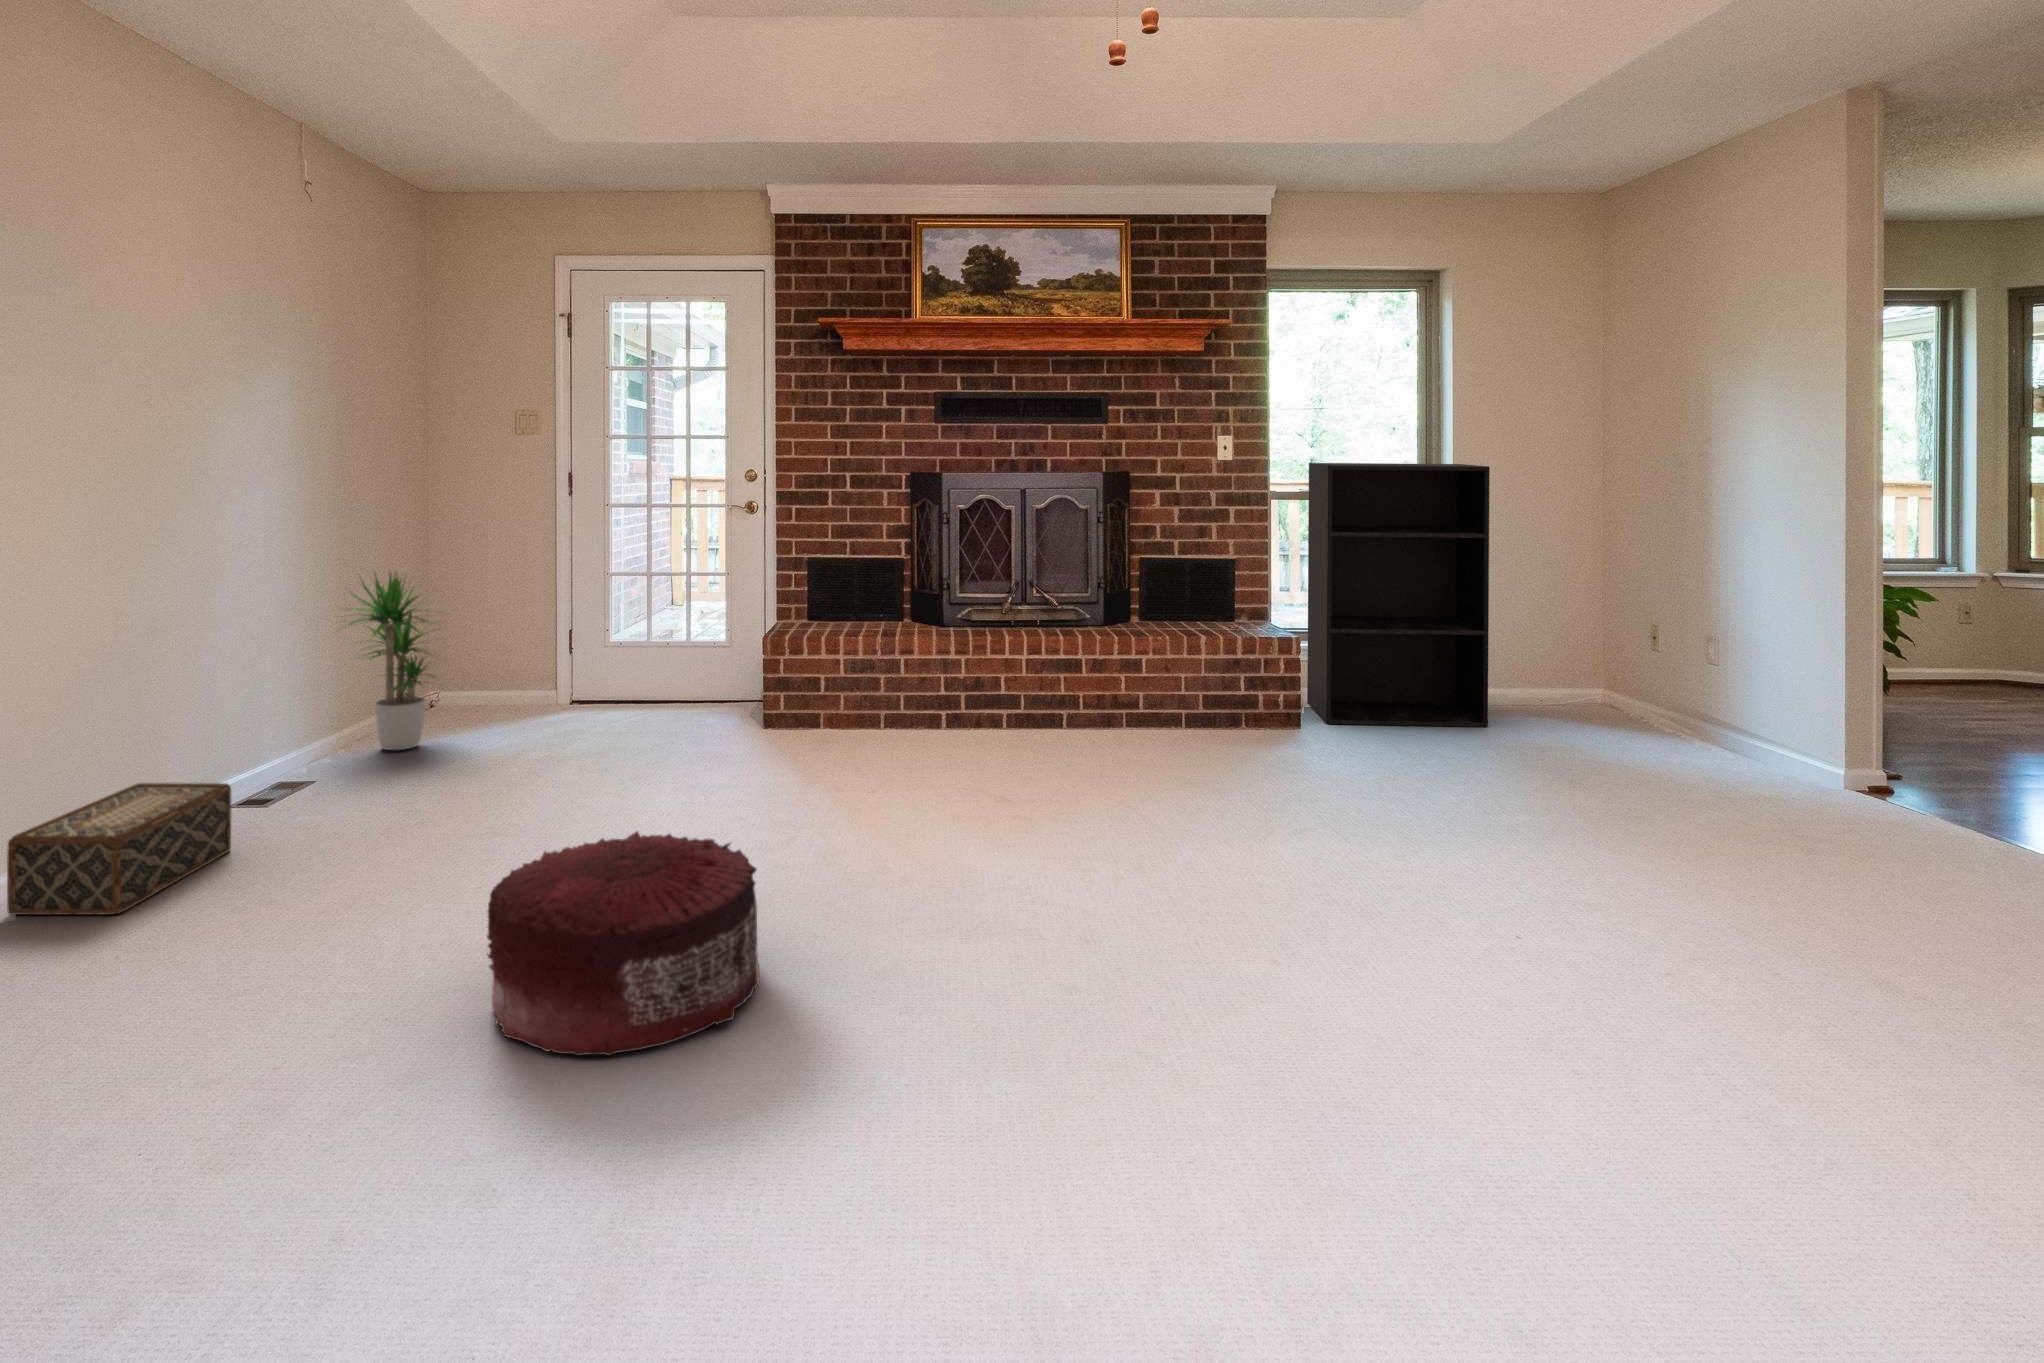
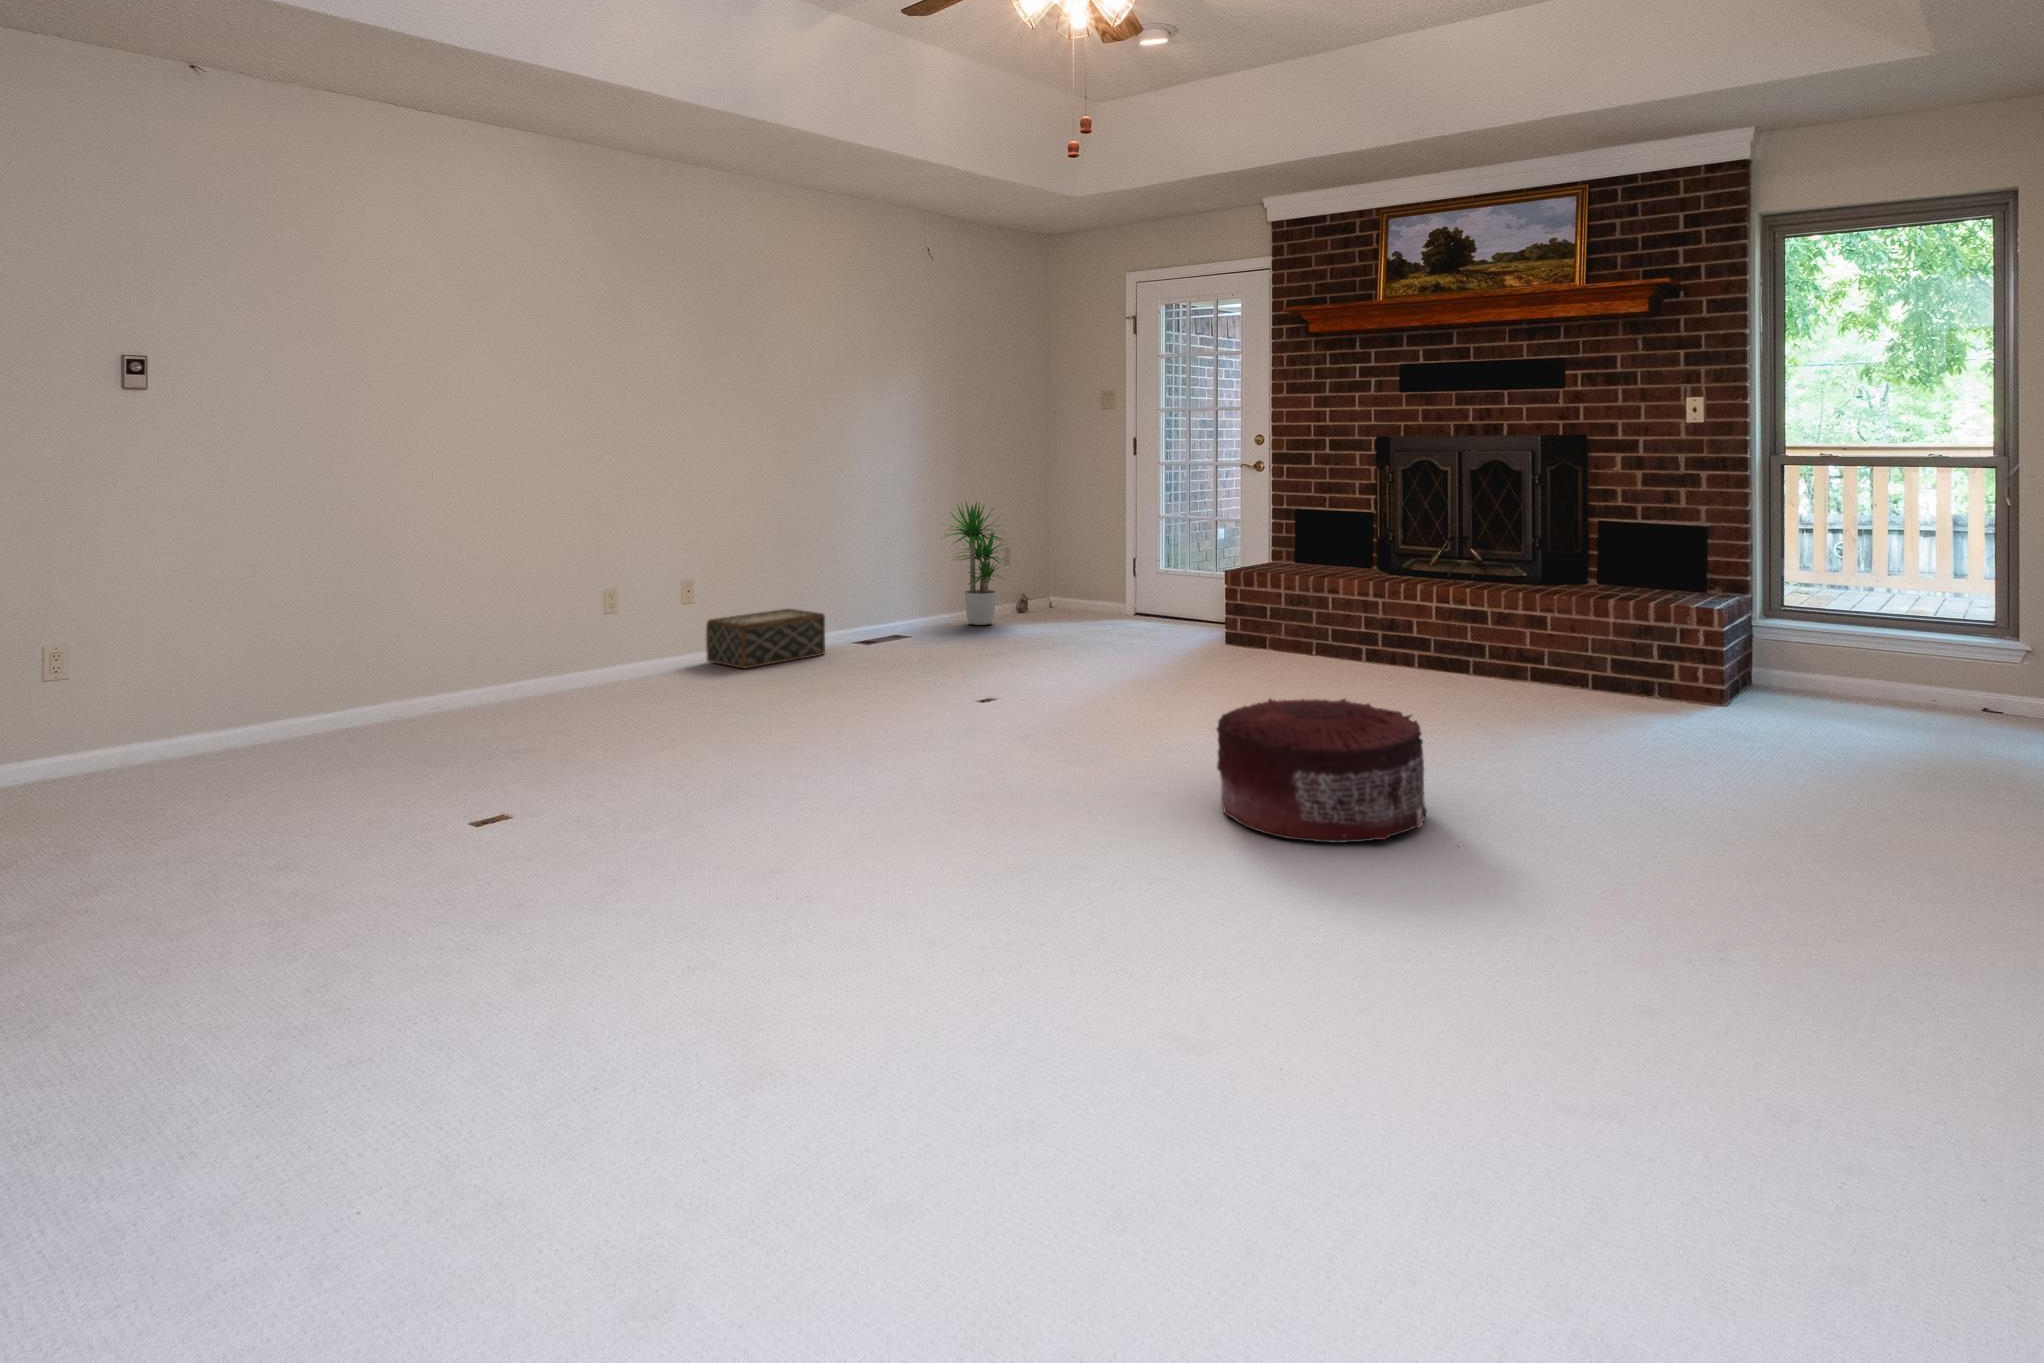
bookshelf: present [1307,463,1490,727] -> none [1764,424,1998,736]
pouf: present [487,832,760,1056] -> present [1217,699,1427,843]

